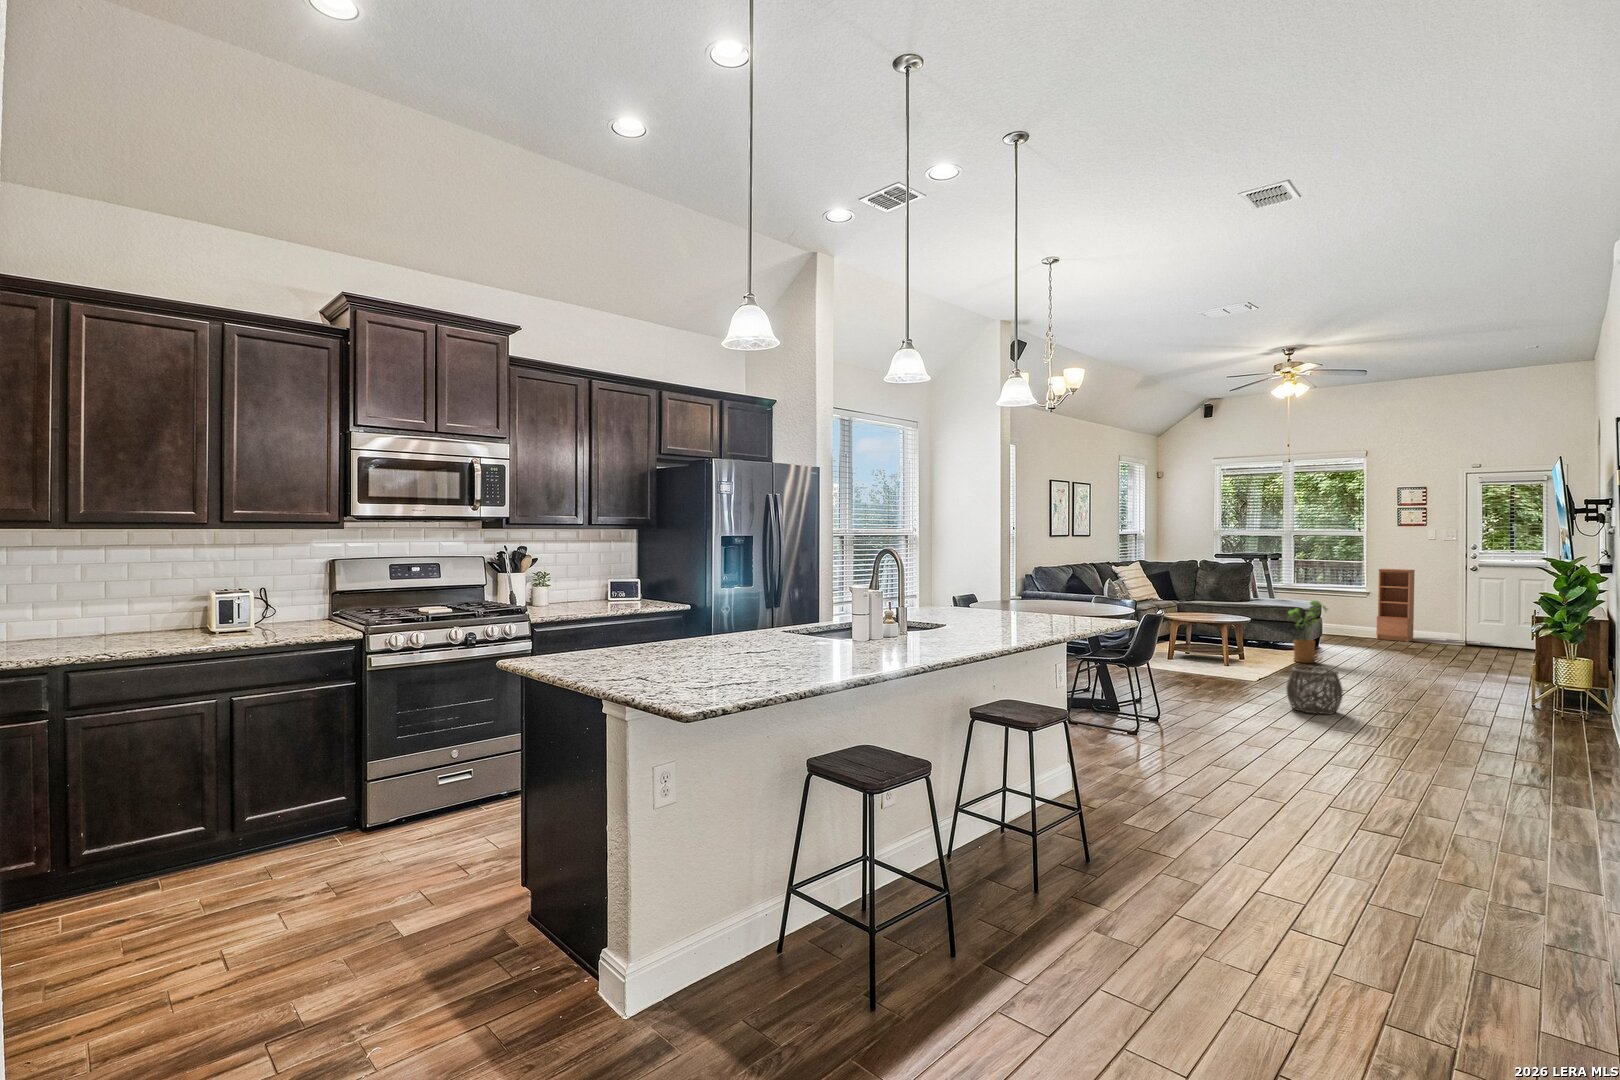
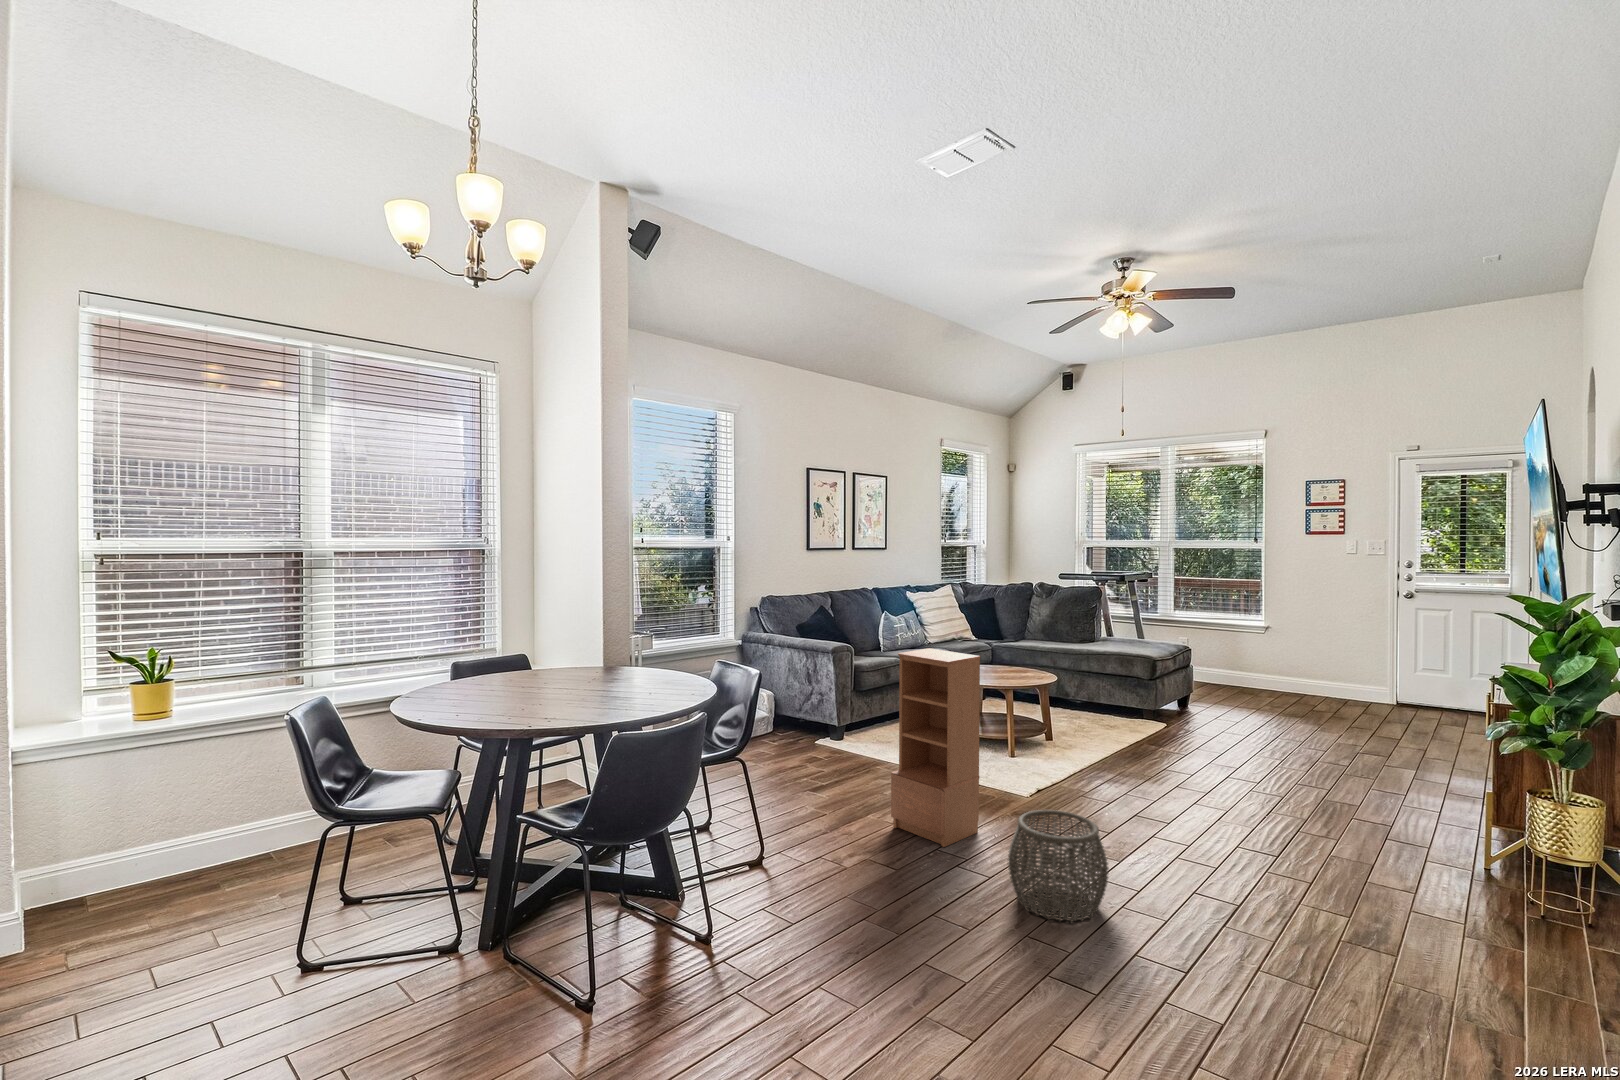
bookcase: present [1377,569,1415,642] -> present [891,648,980,847]
house plant: present [1288,600,1327,663] -> none [1117,652,1178,750]

